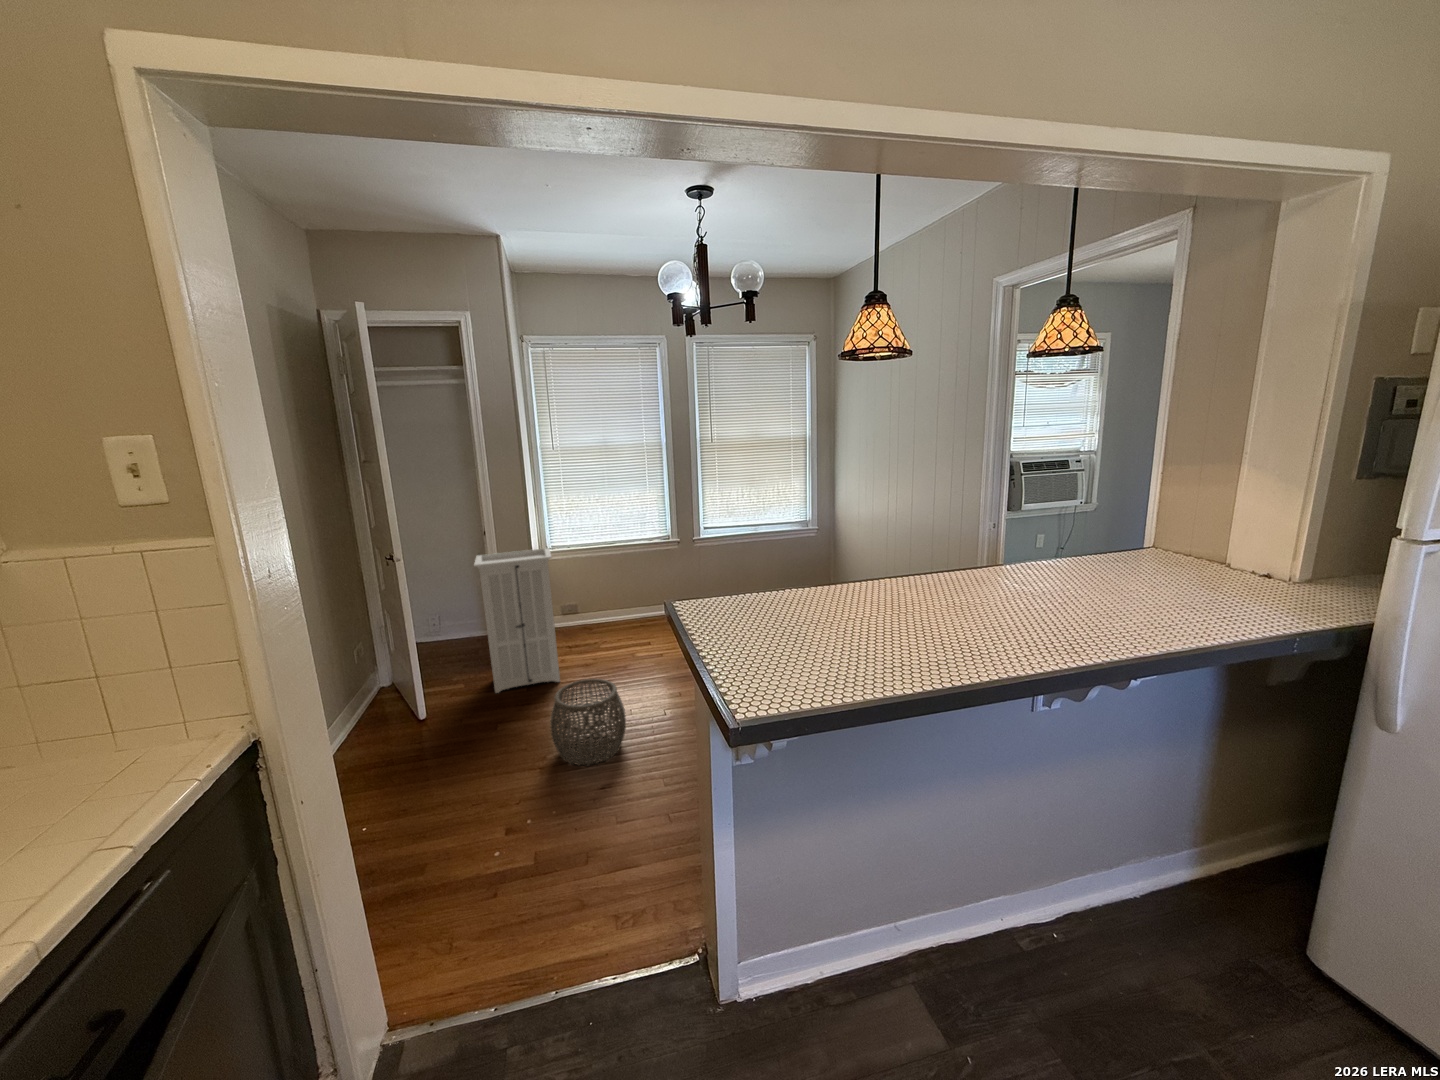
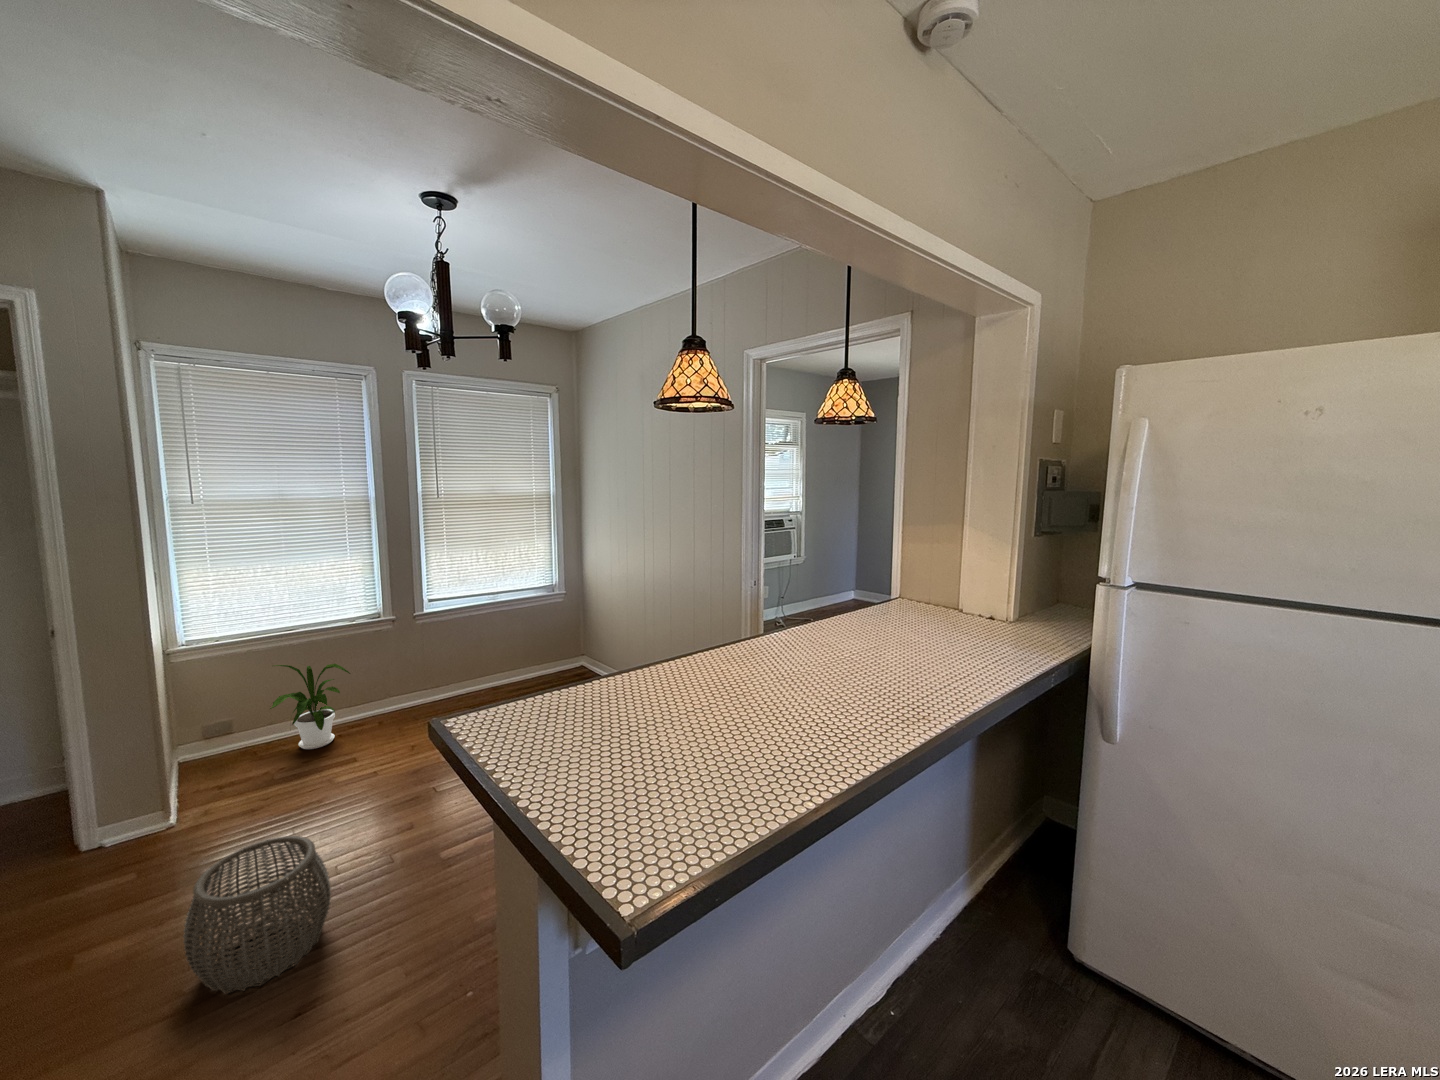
storage cabinet: present [474,548,560,693] -> none [14,643,202,899]
house plant: none [596,569,647,634] -> present [270,664,350,749]

